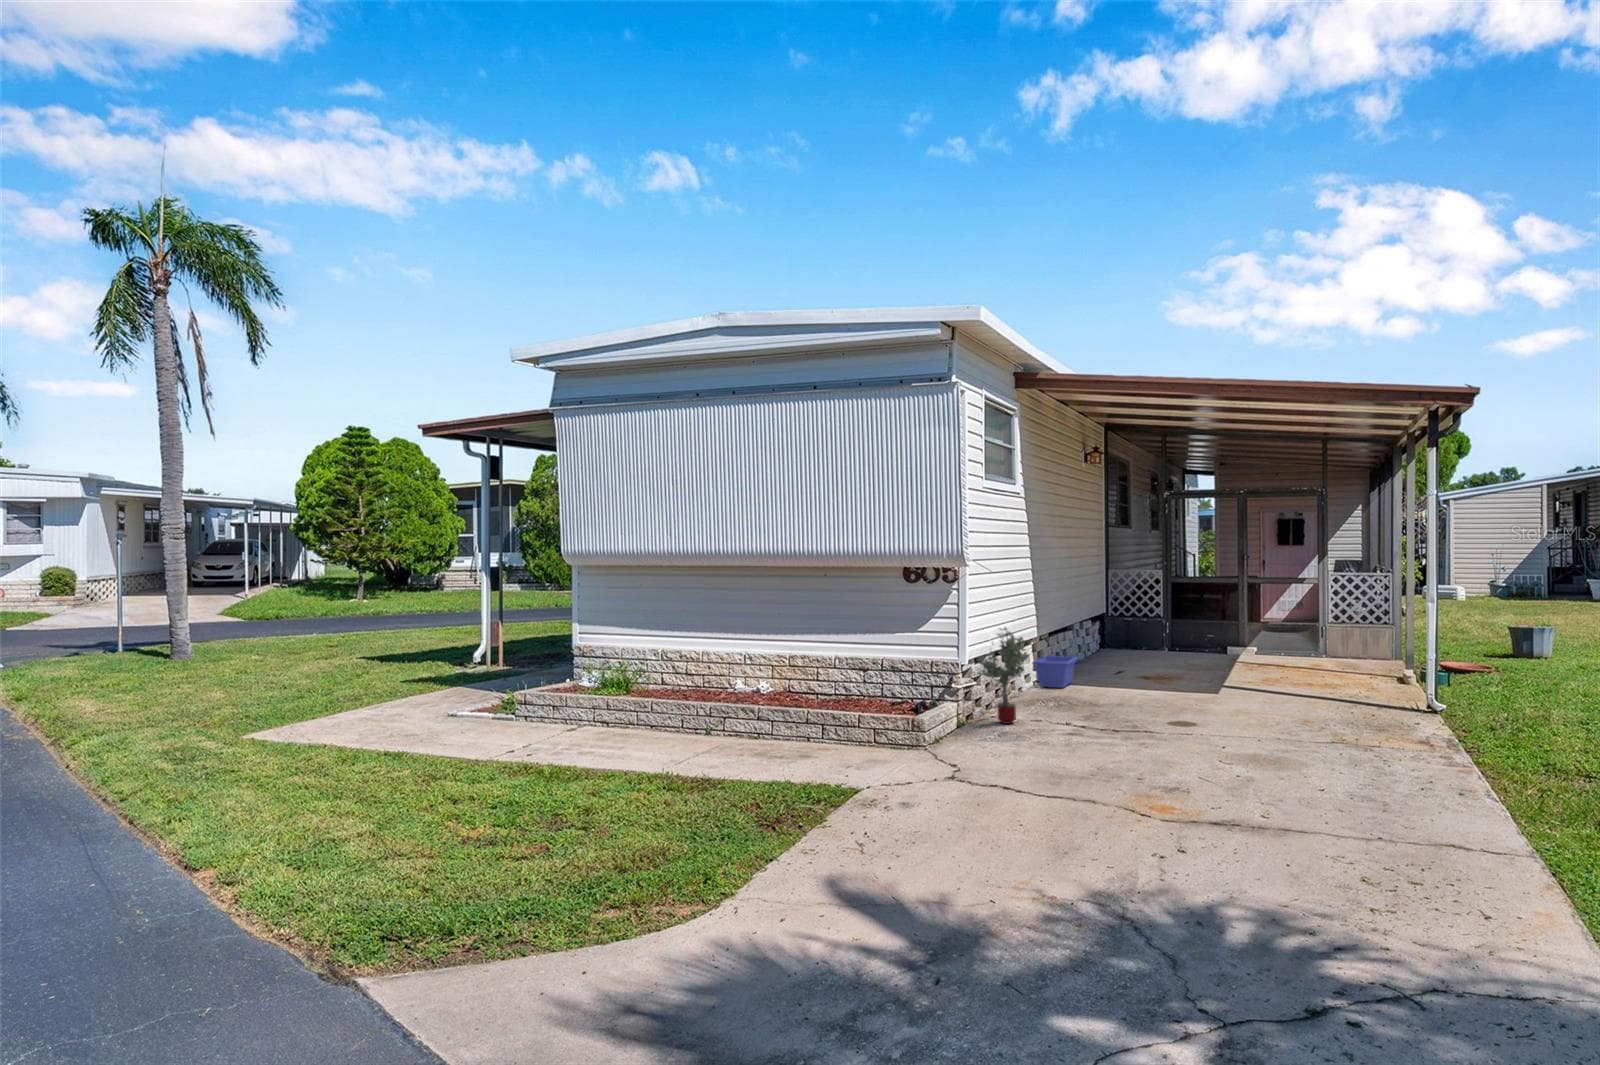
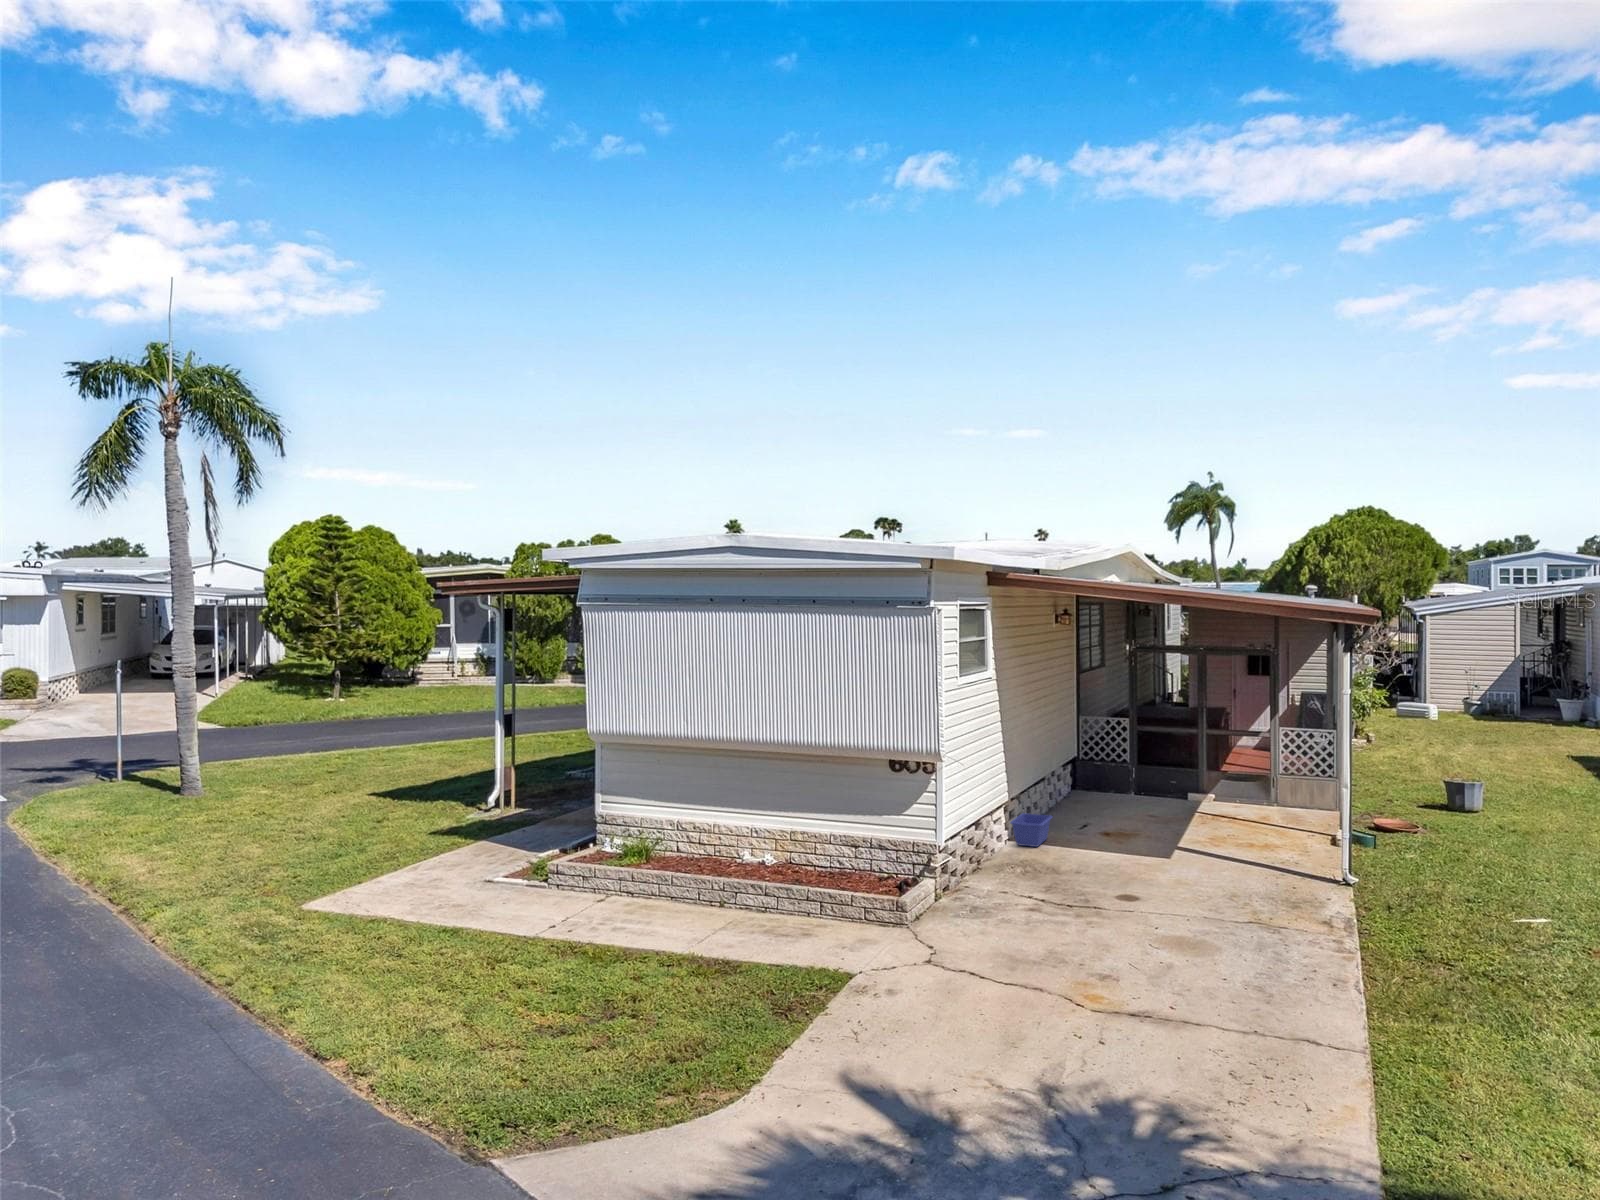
potted tree: present [977,628,1028,724] -> none [952,810,1000,896]

